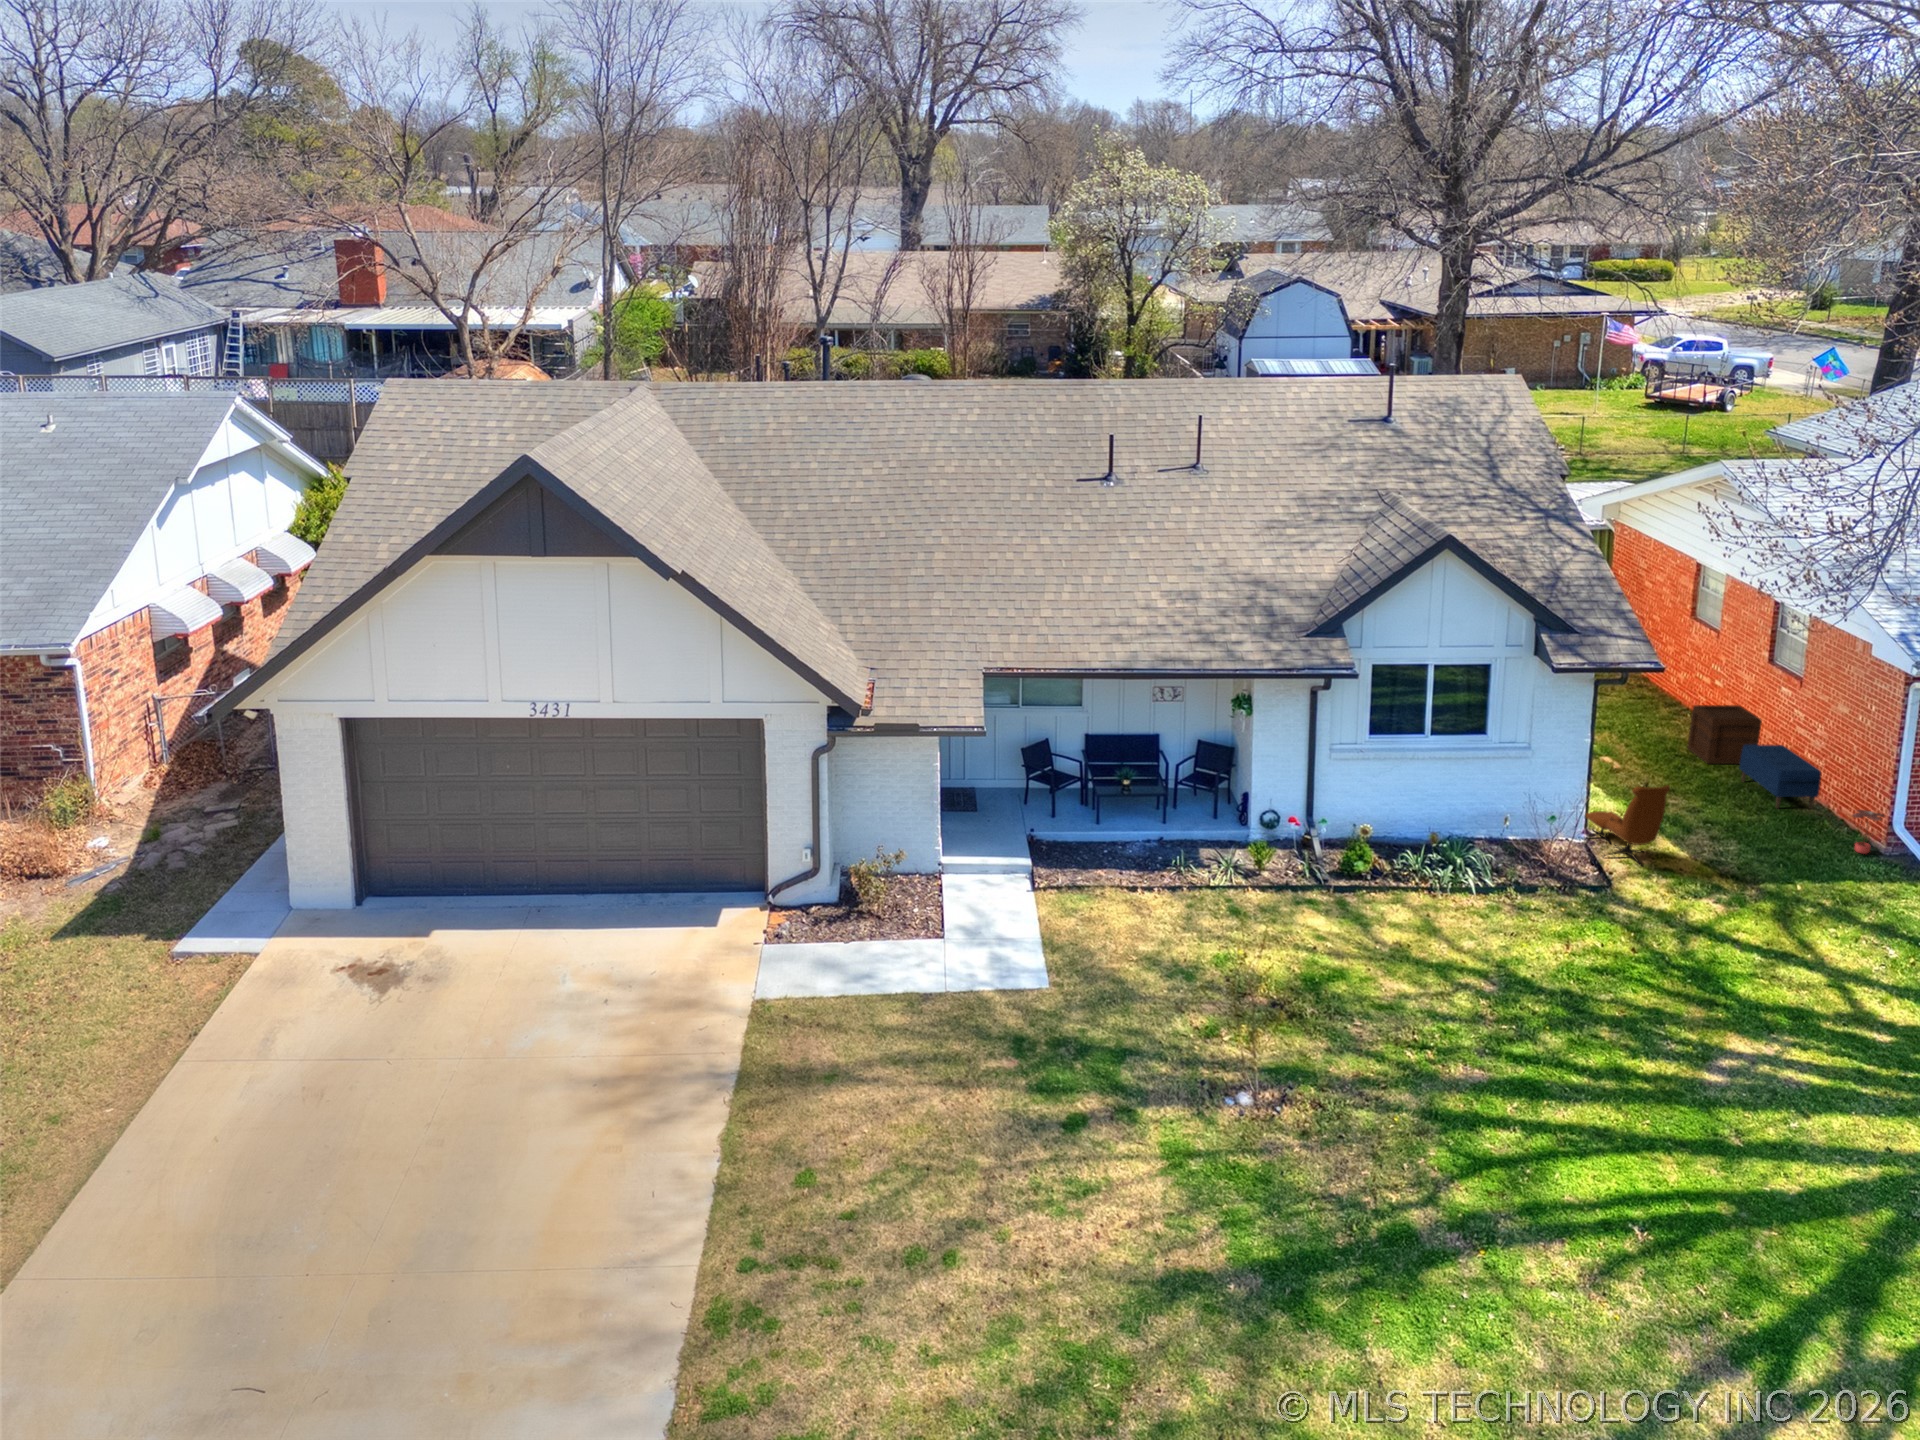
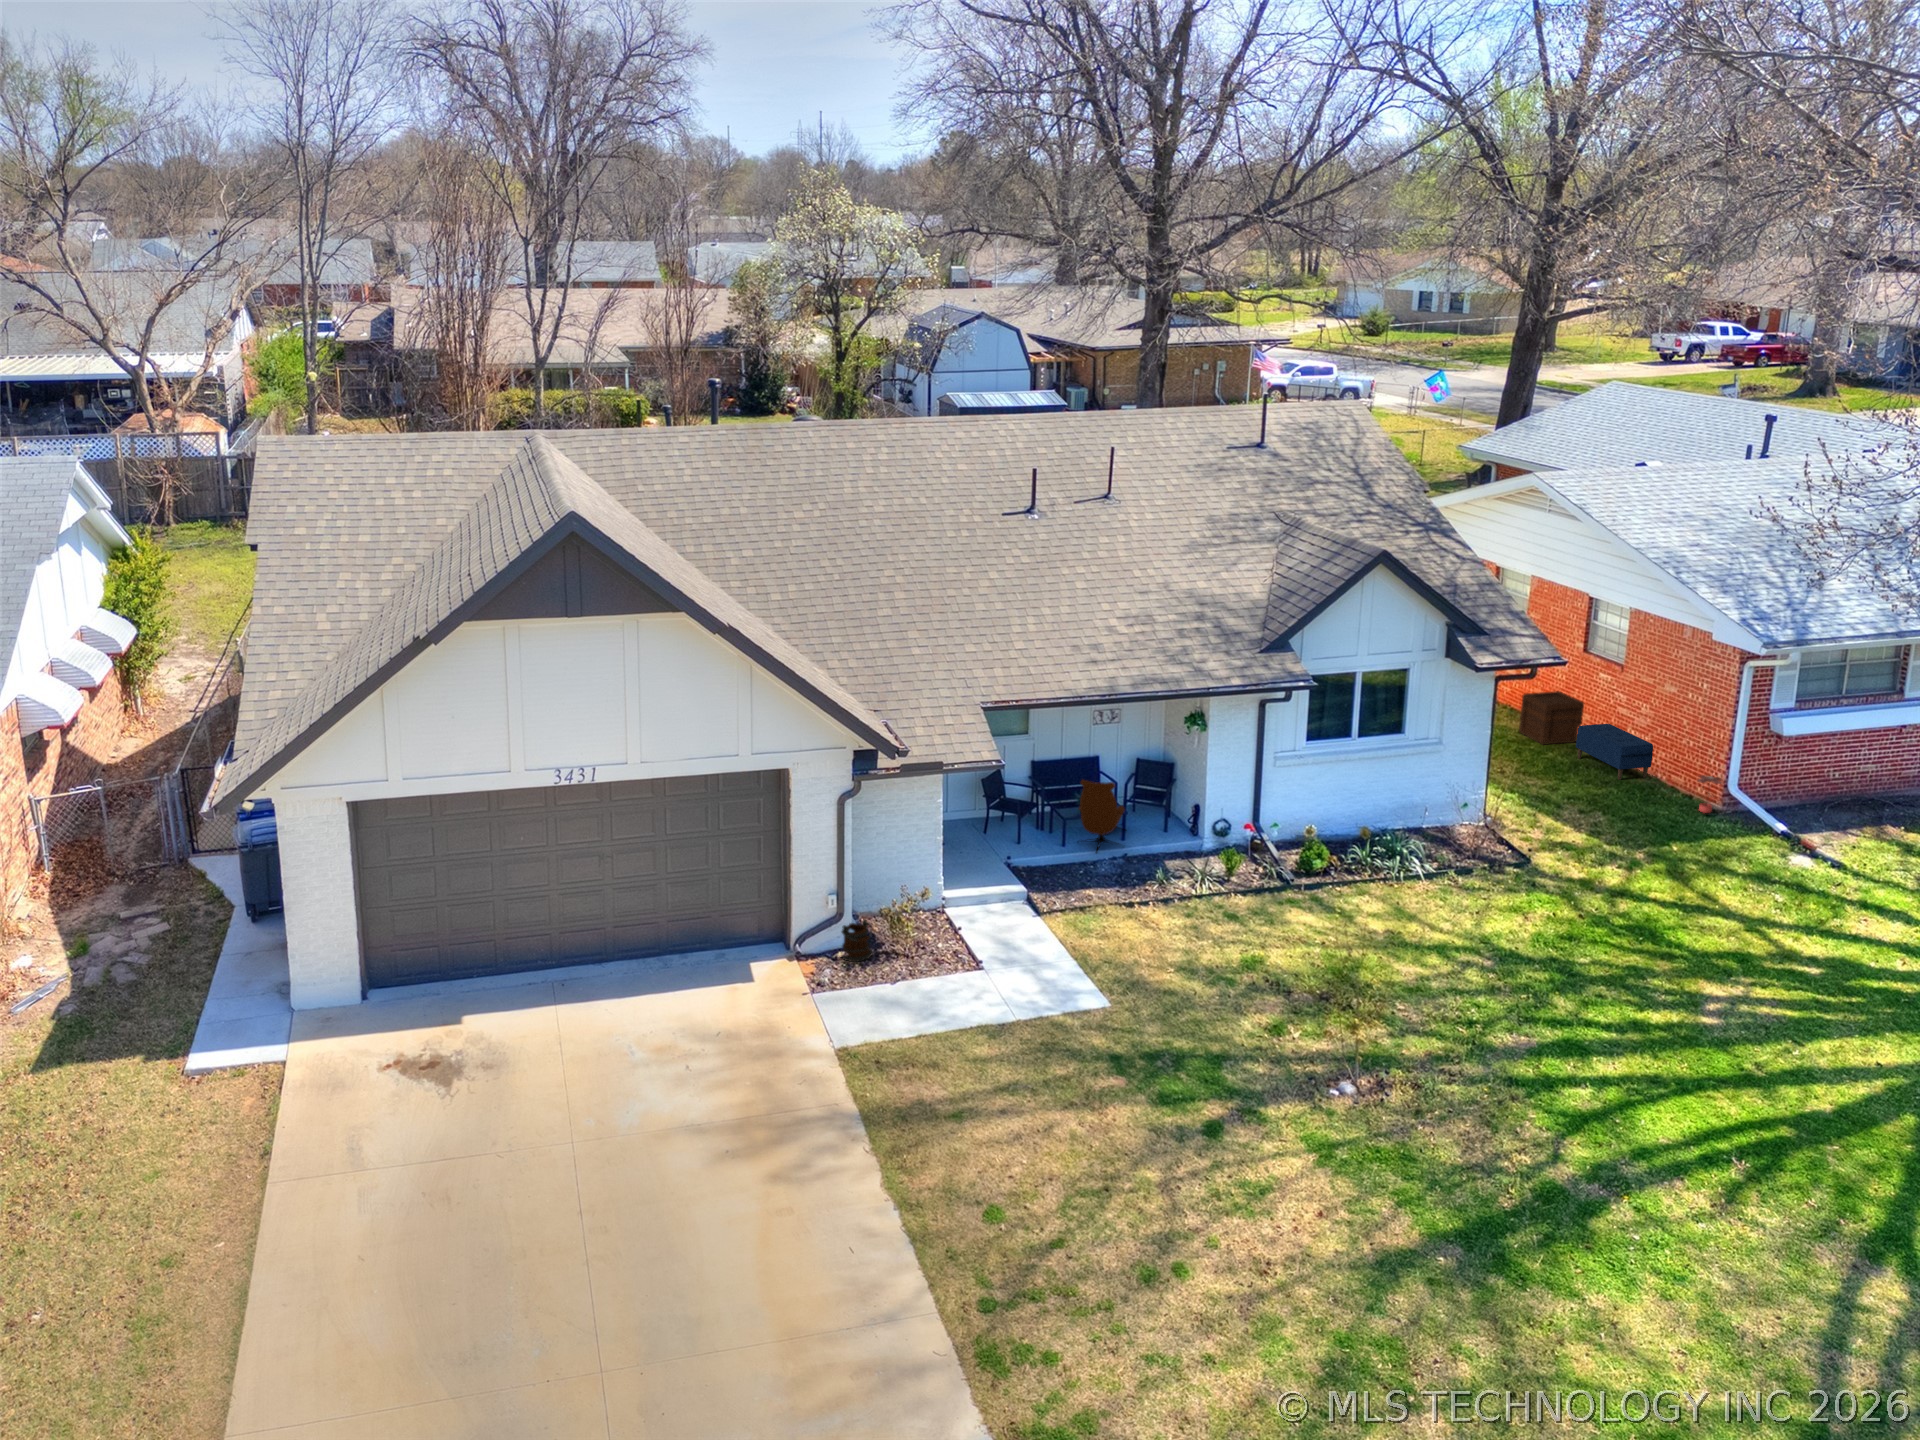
lounge chair: present [1586,785,1670,864] -> present [1078,780,1125,851]
bucket: none [808,876,842,918] -> present [842,919,873,962]

